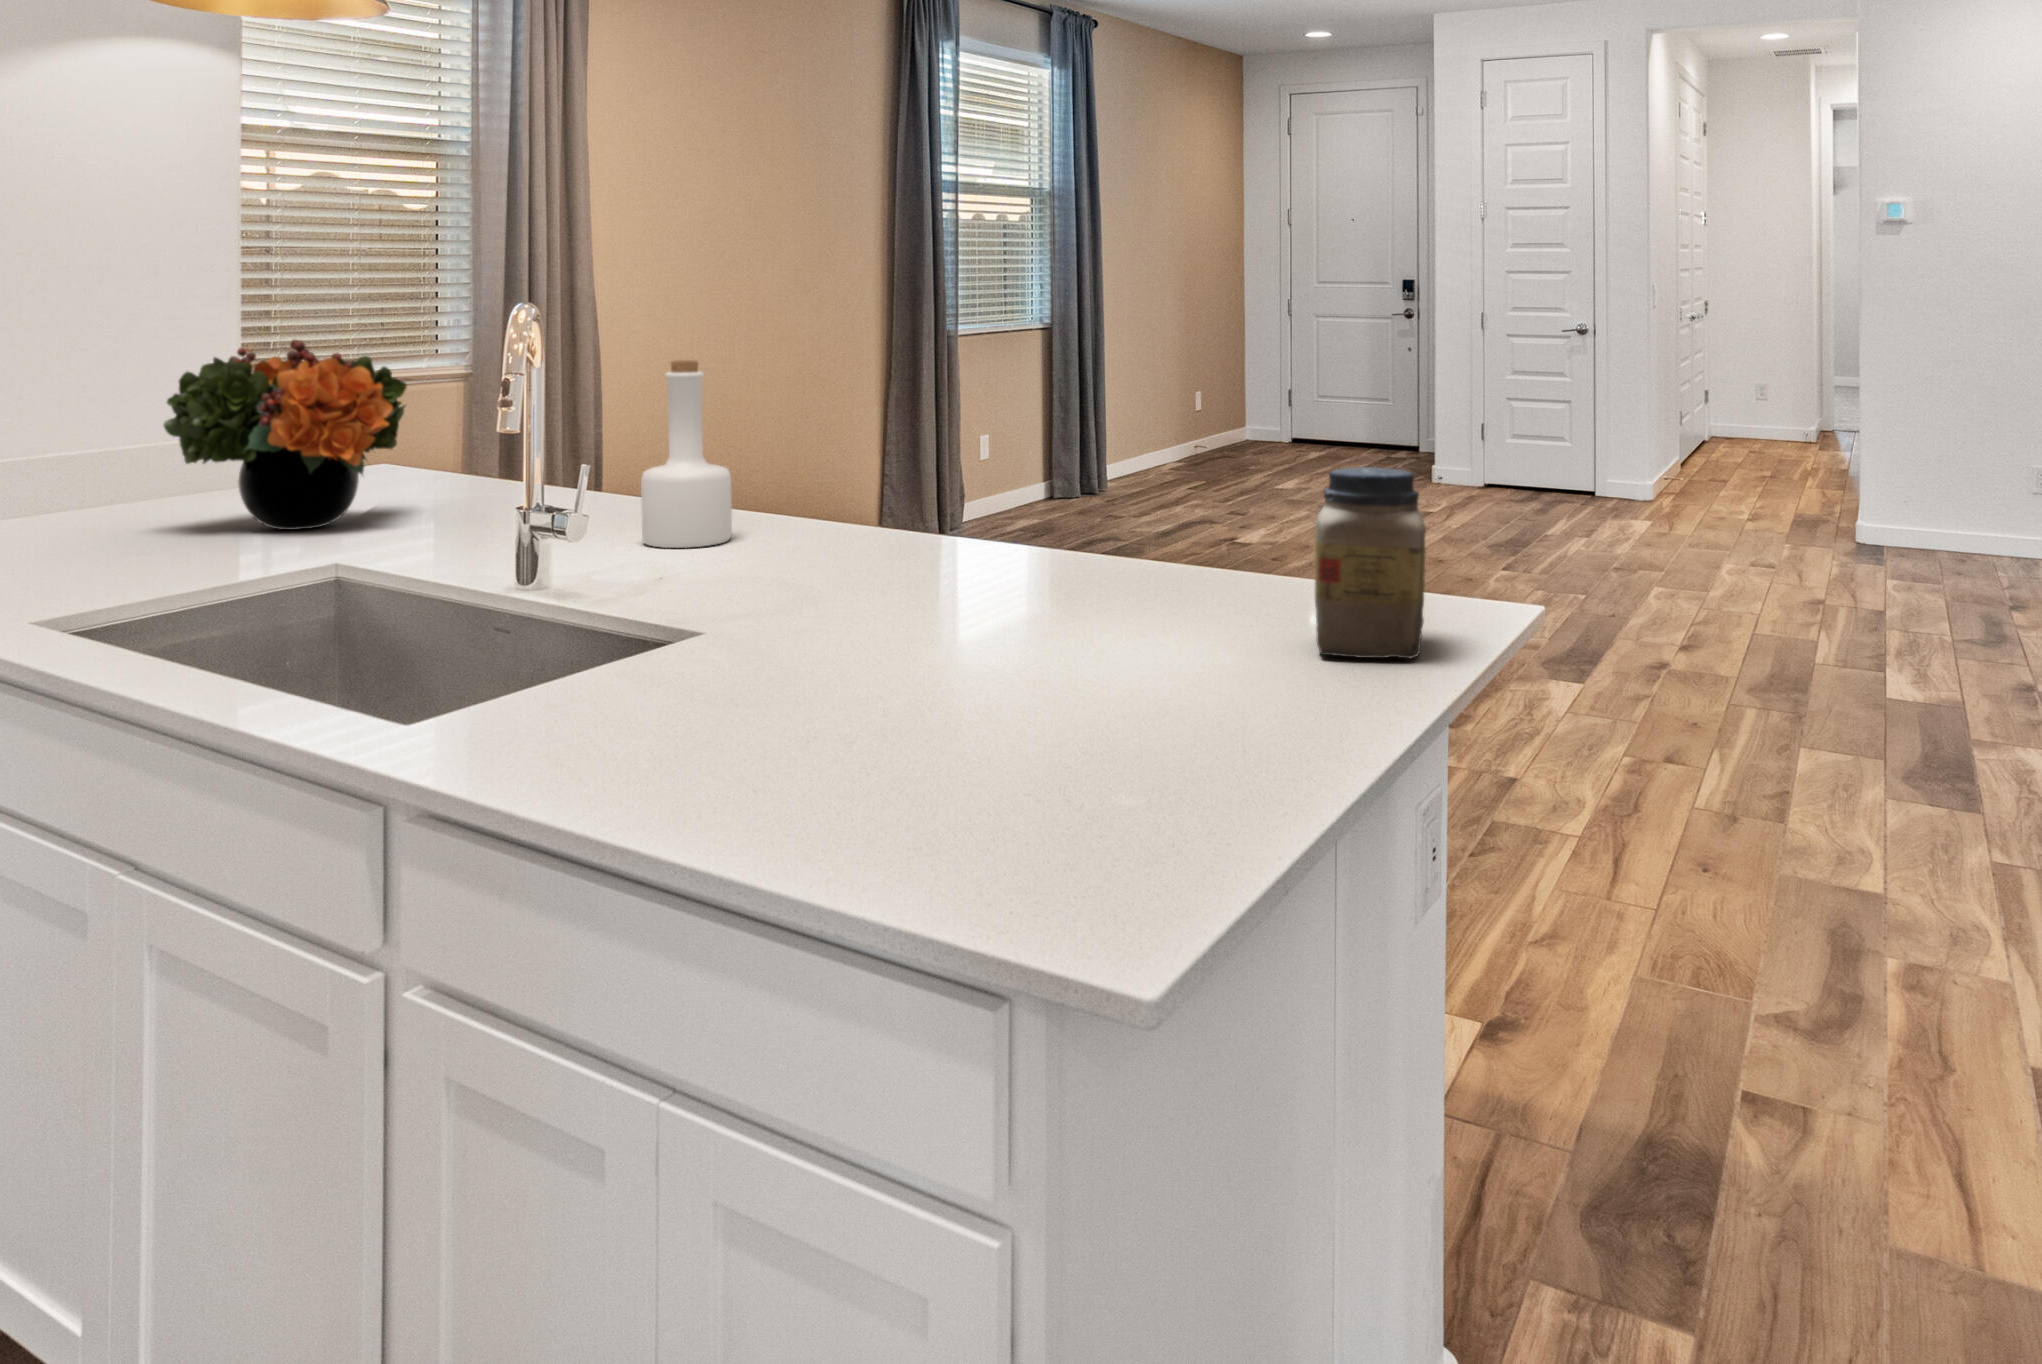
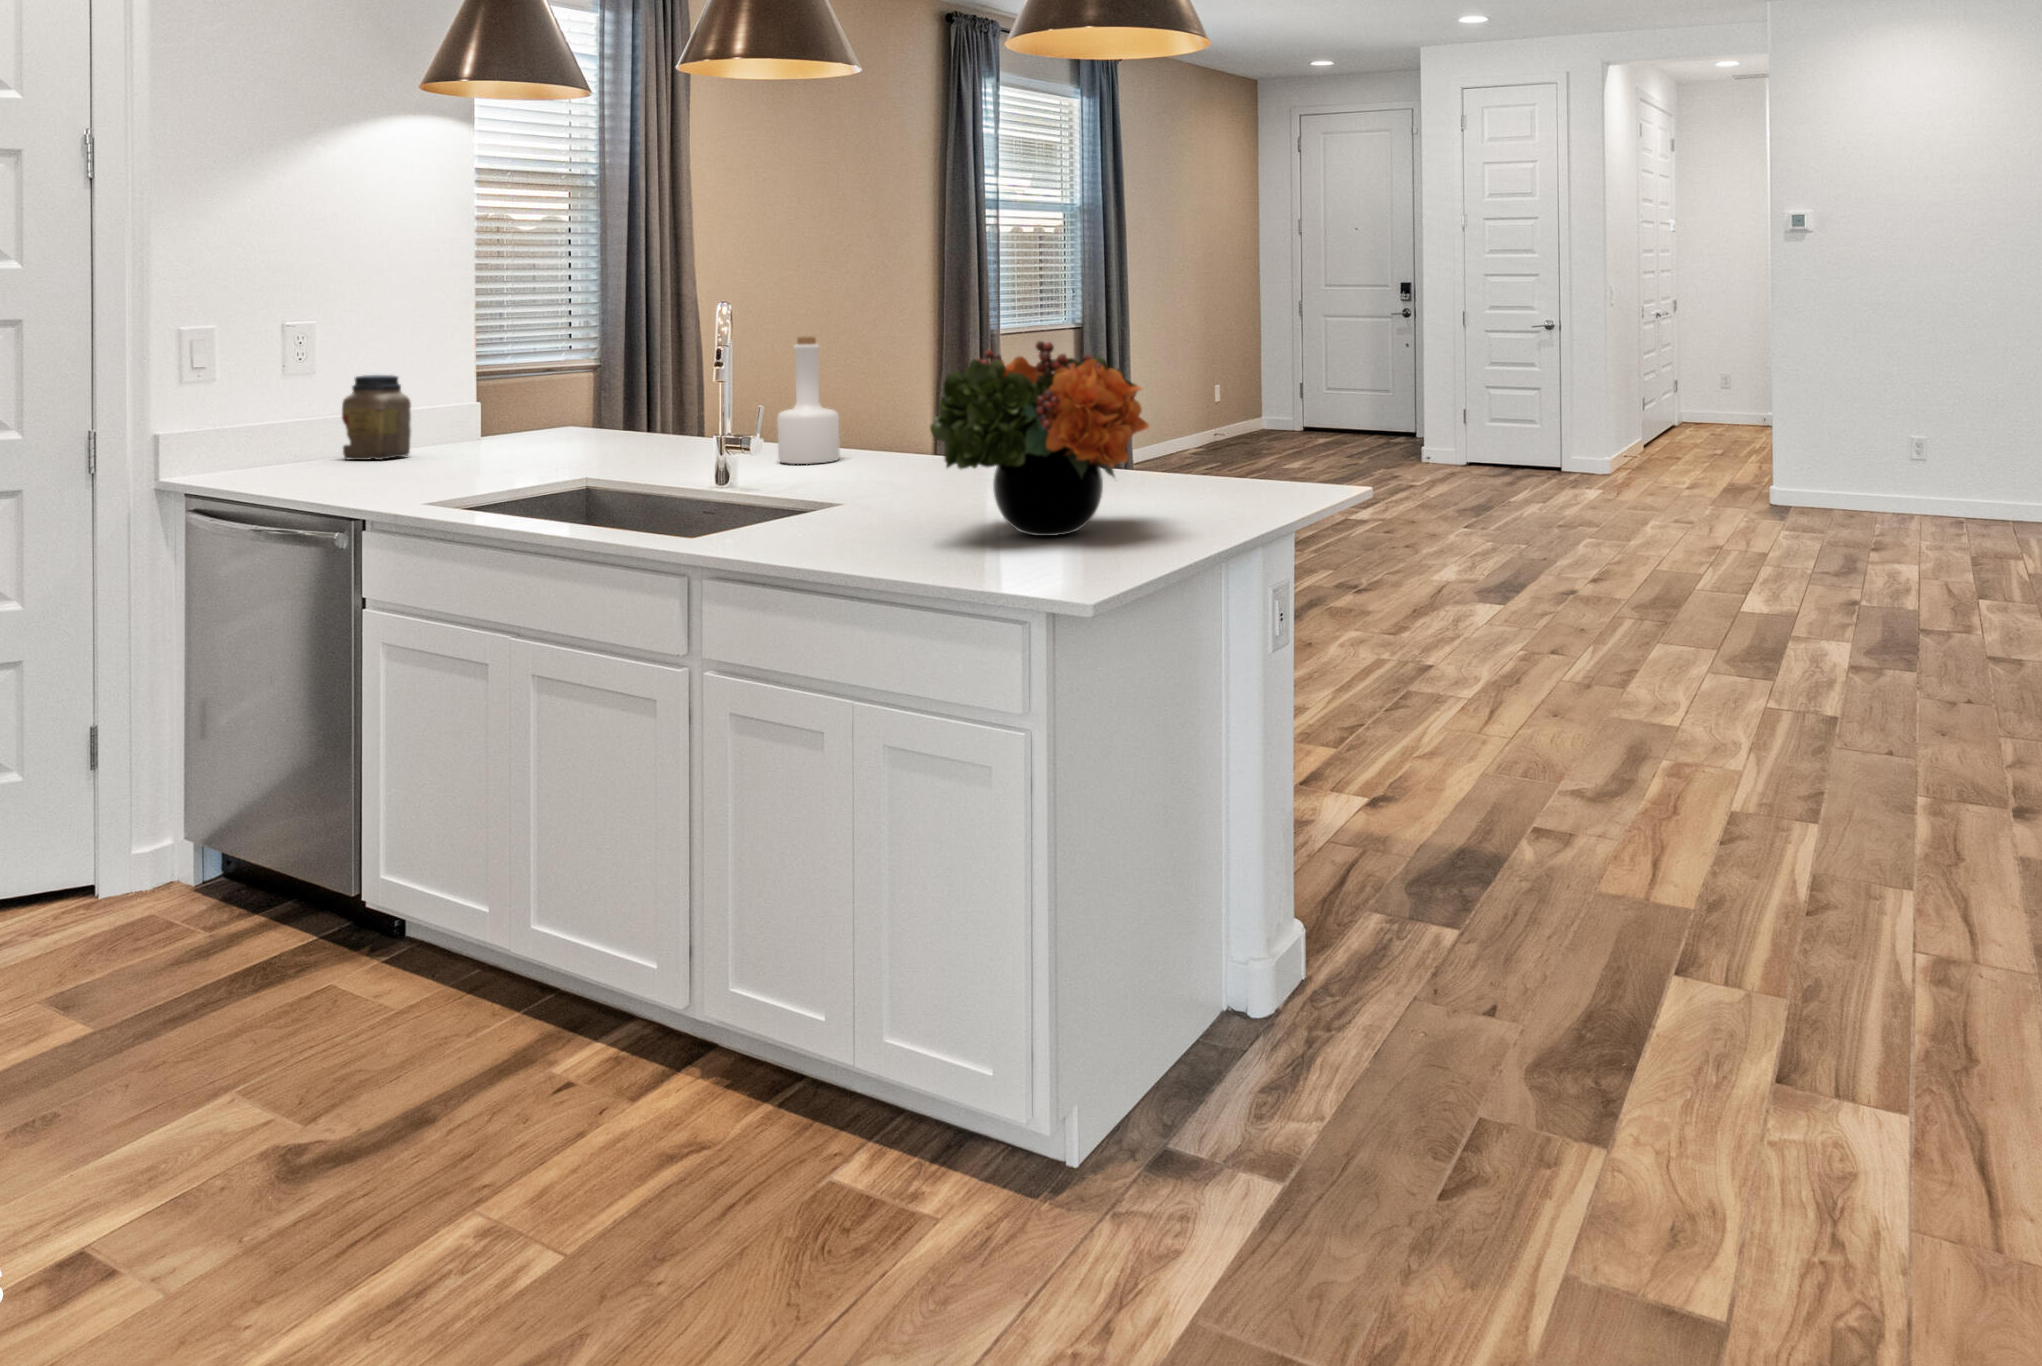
flower arrangement: present [164,339,407,530] -> present [930,341,1149,536]
jar: present [1315,467,1426,658] -> present [342,375,411,460]

